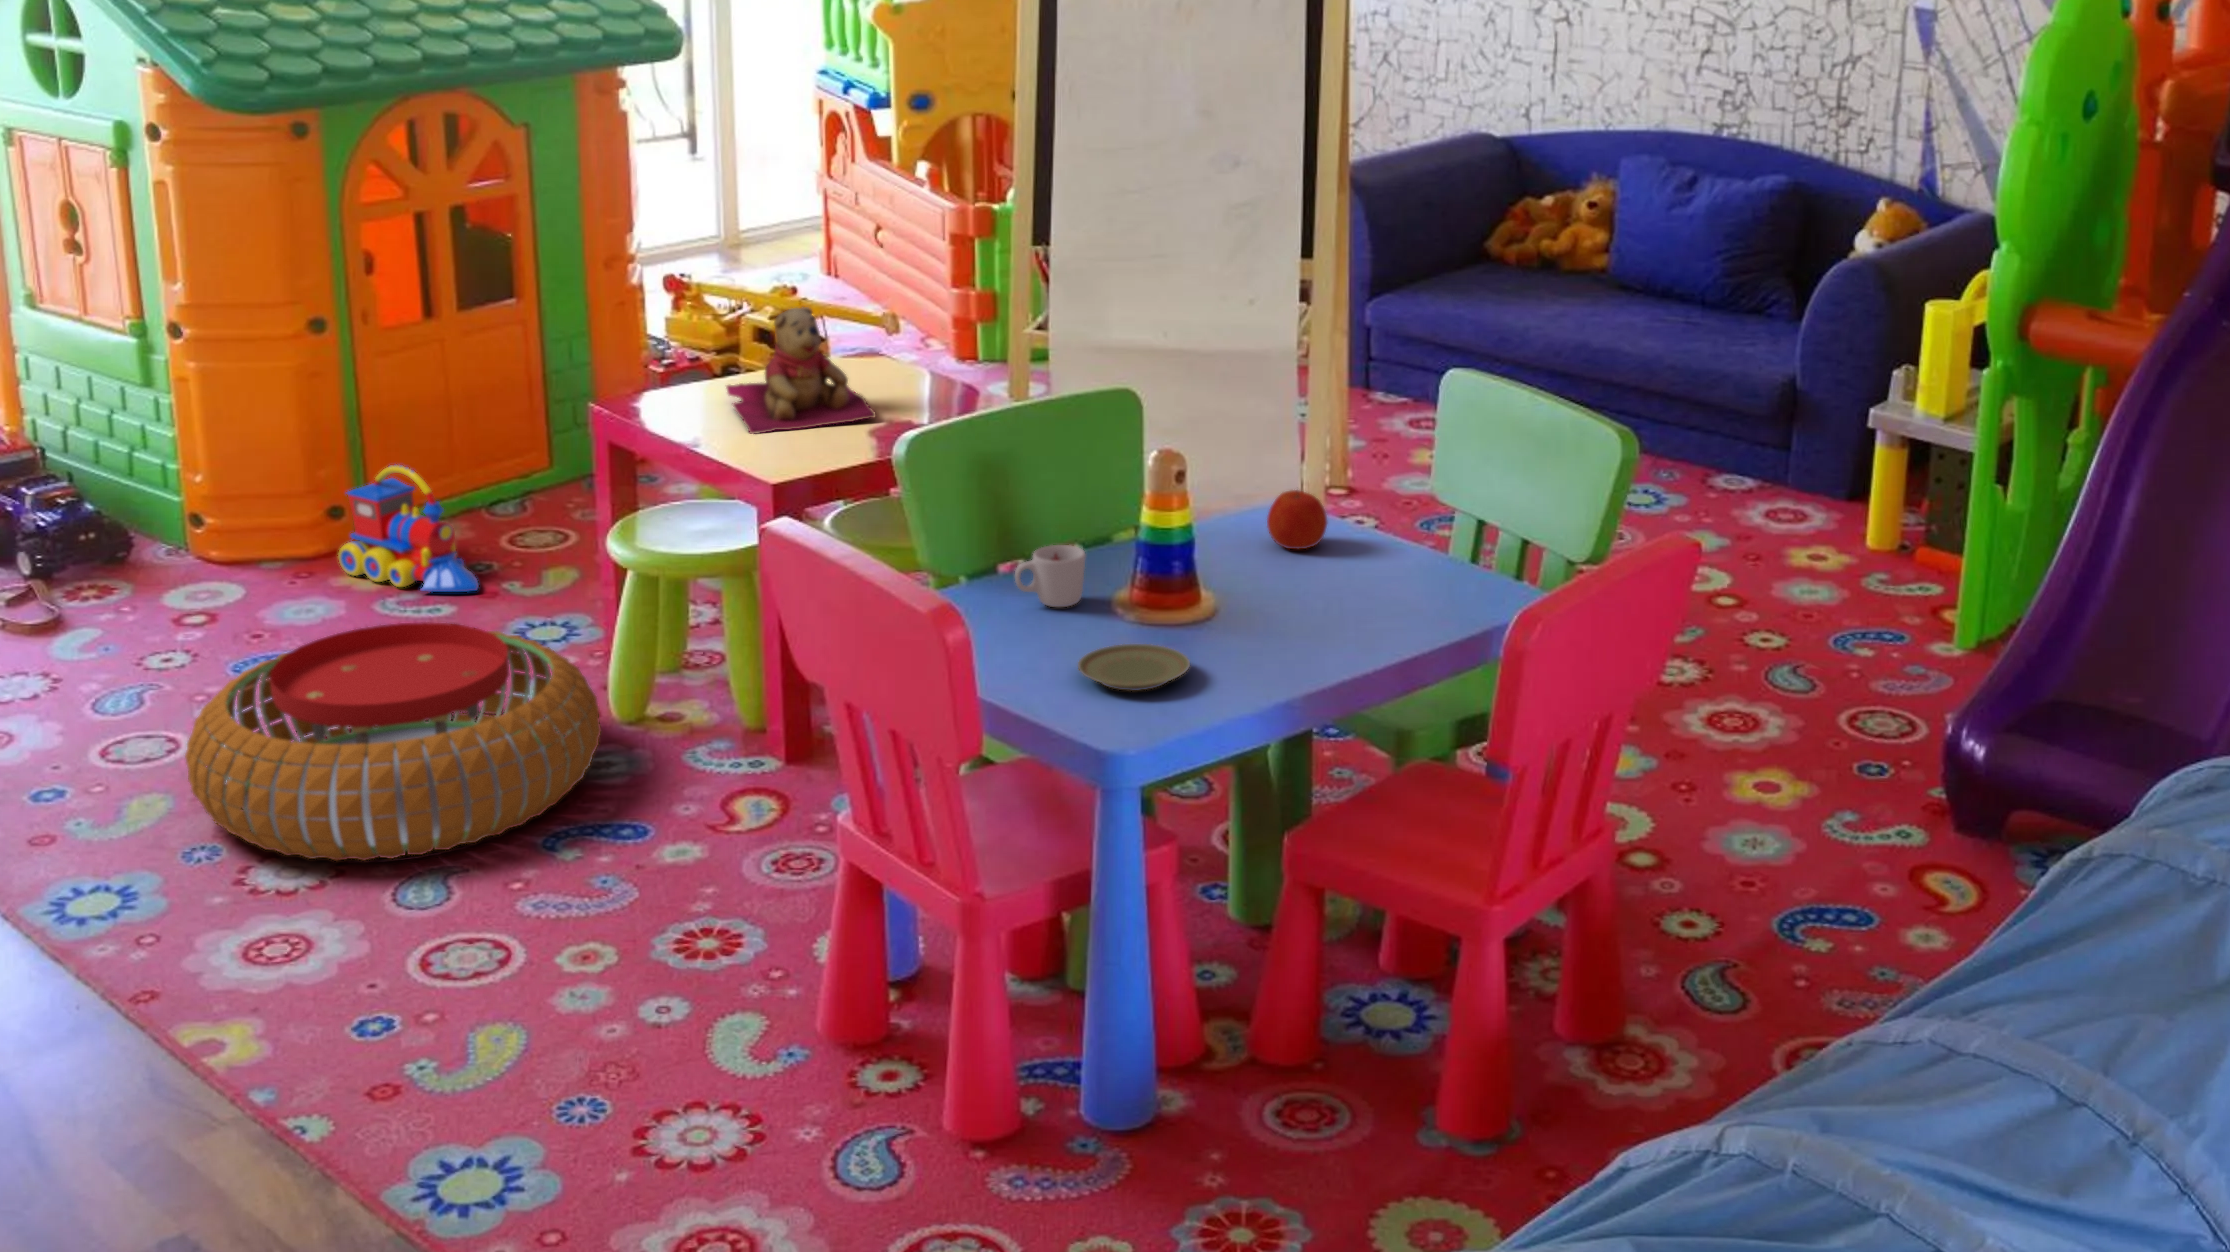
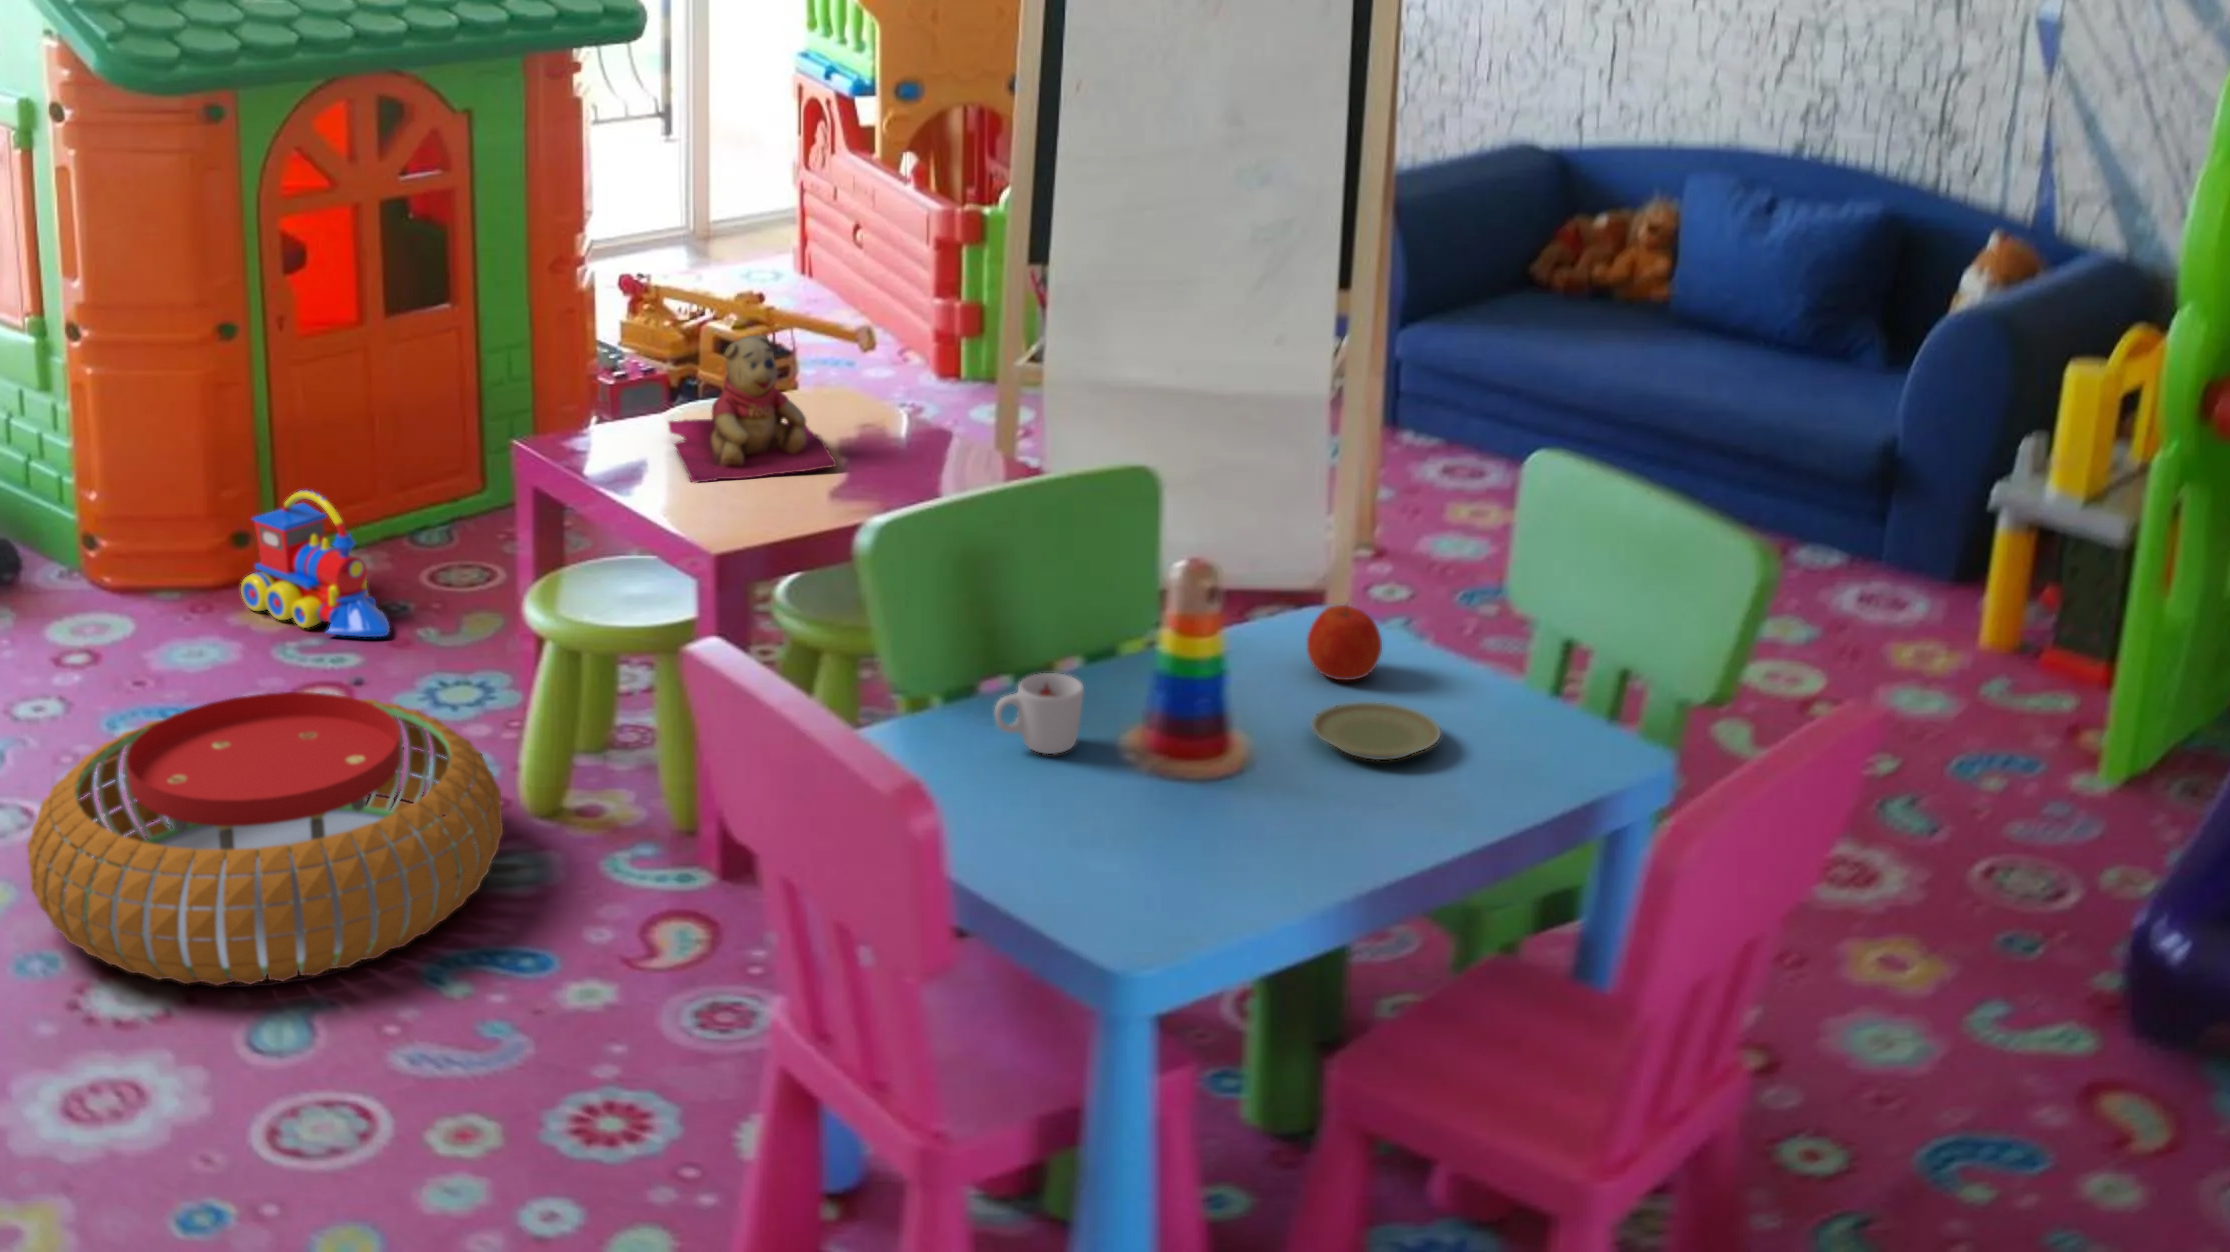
plate: present [1078,644,1190,691] -> present [1312,702,1440,760]

